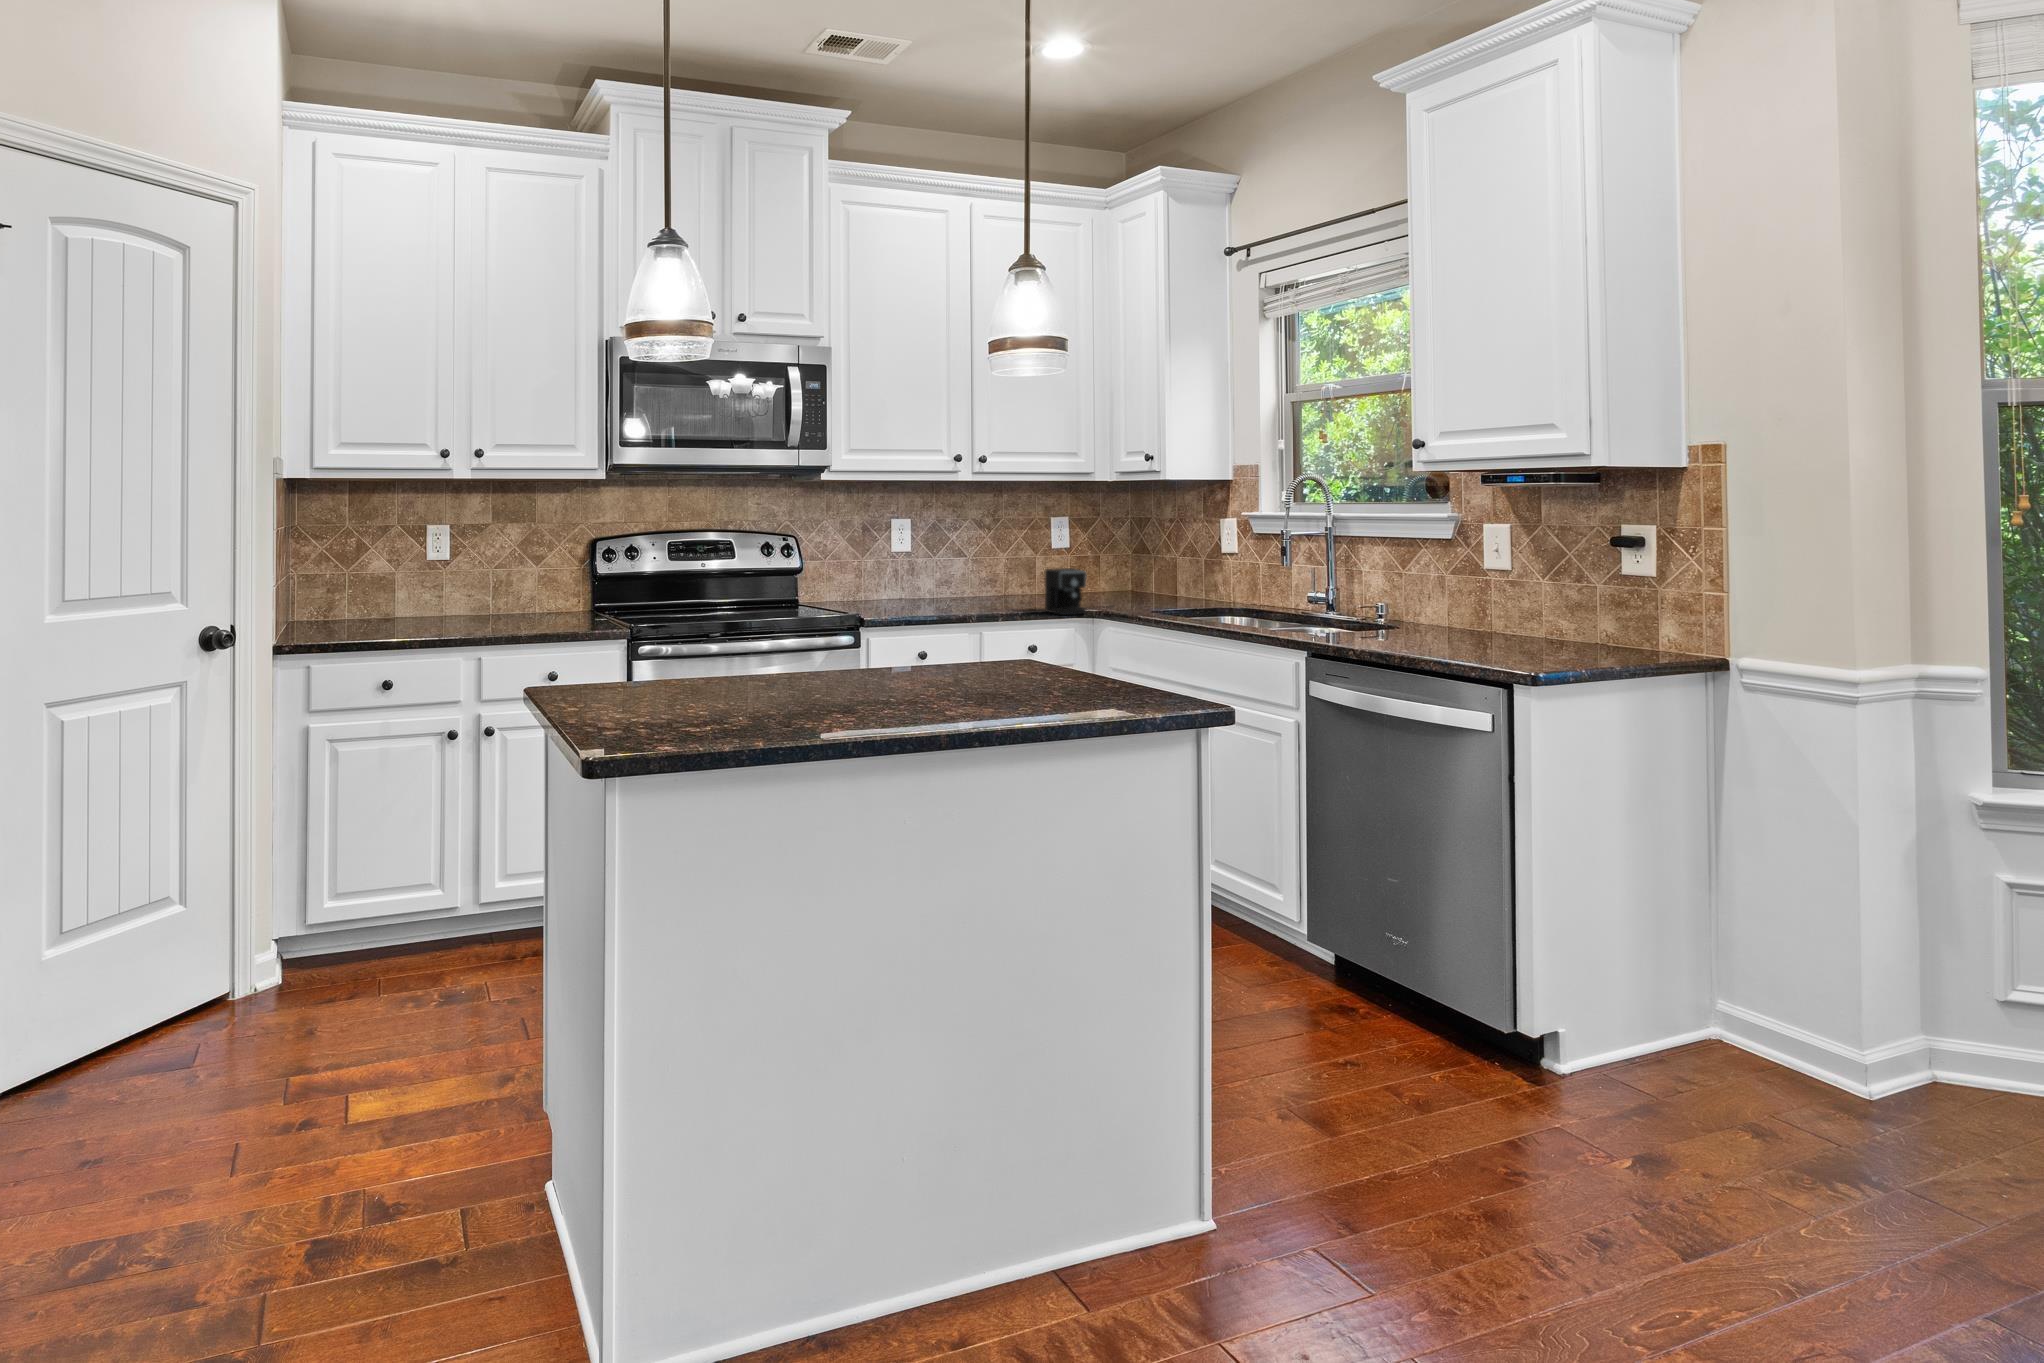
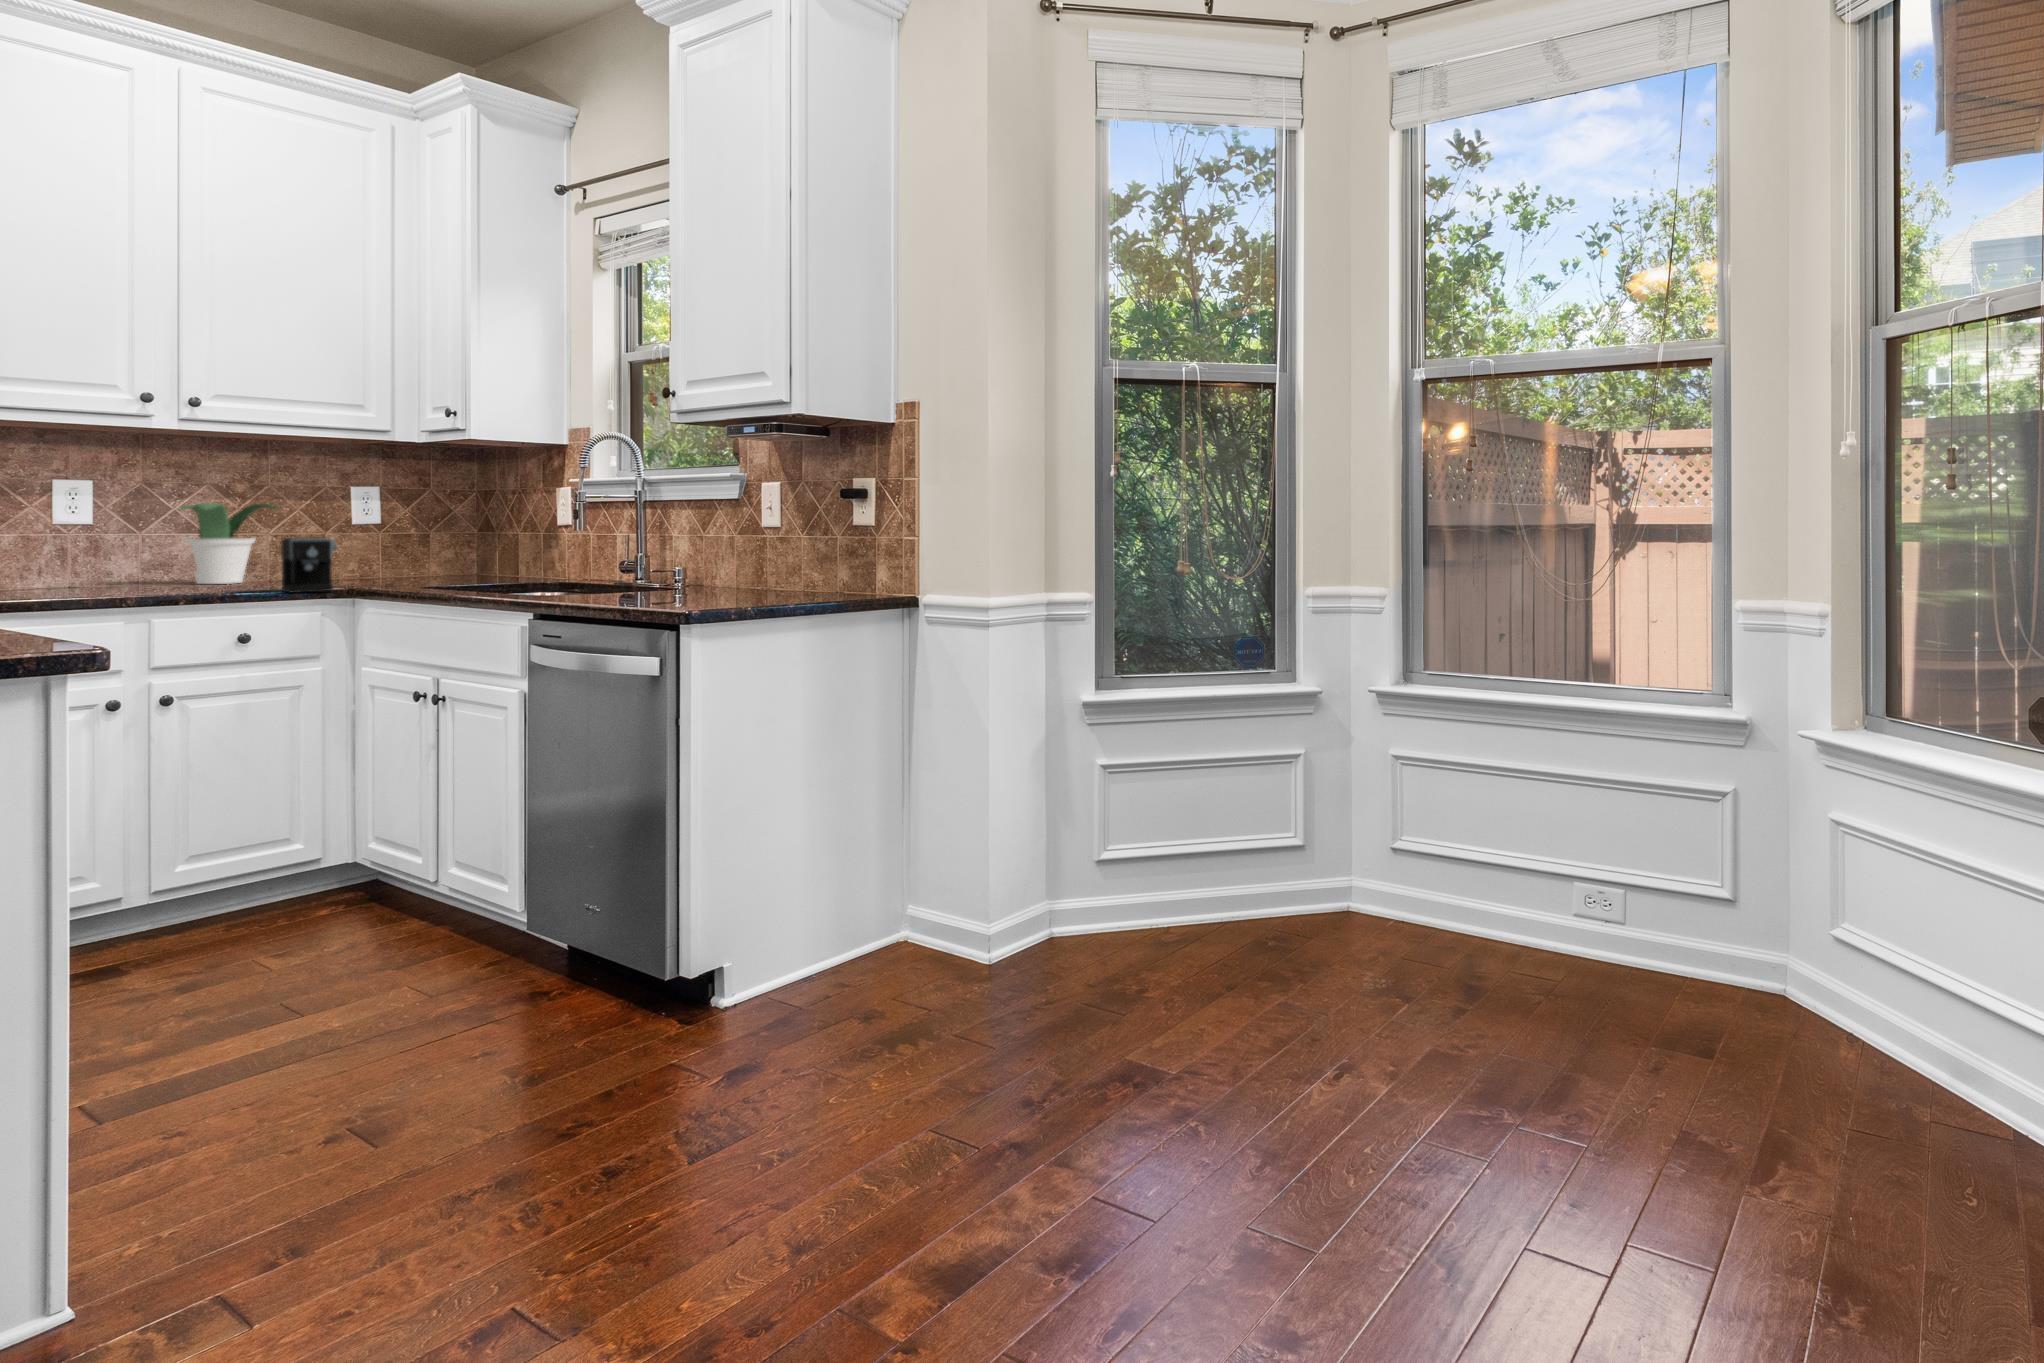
potted plant: none [937,534,1017,599] -> present [178,503,279,584]

